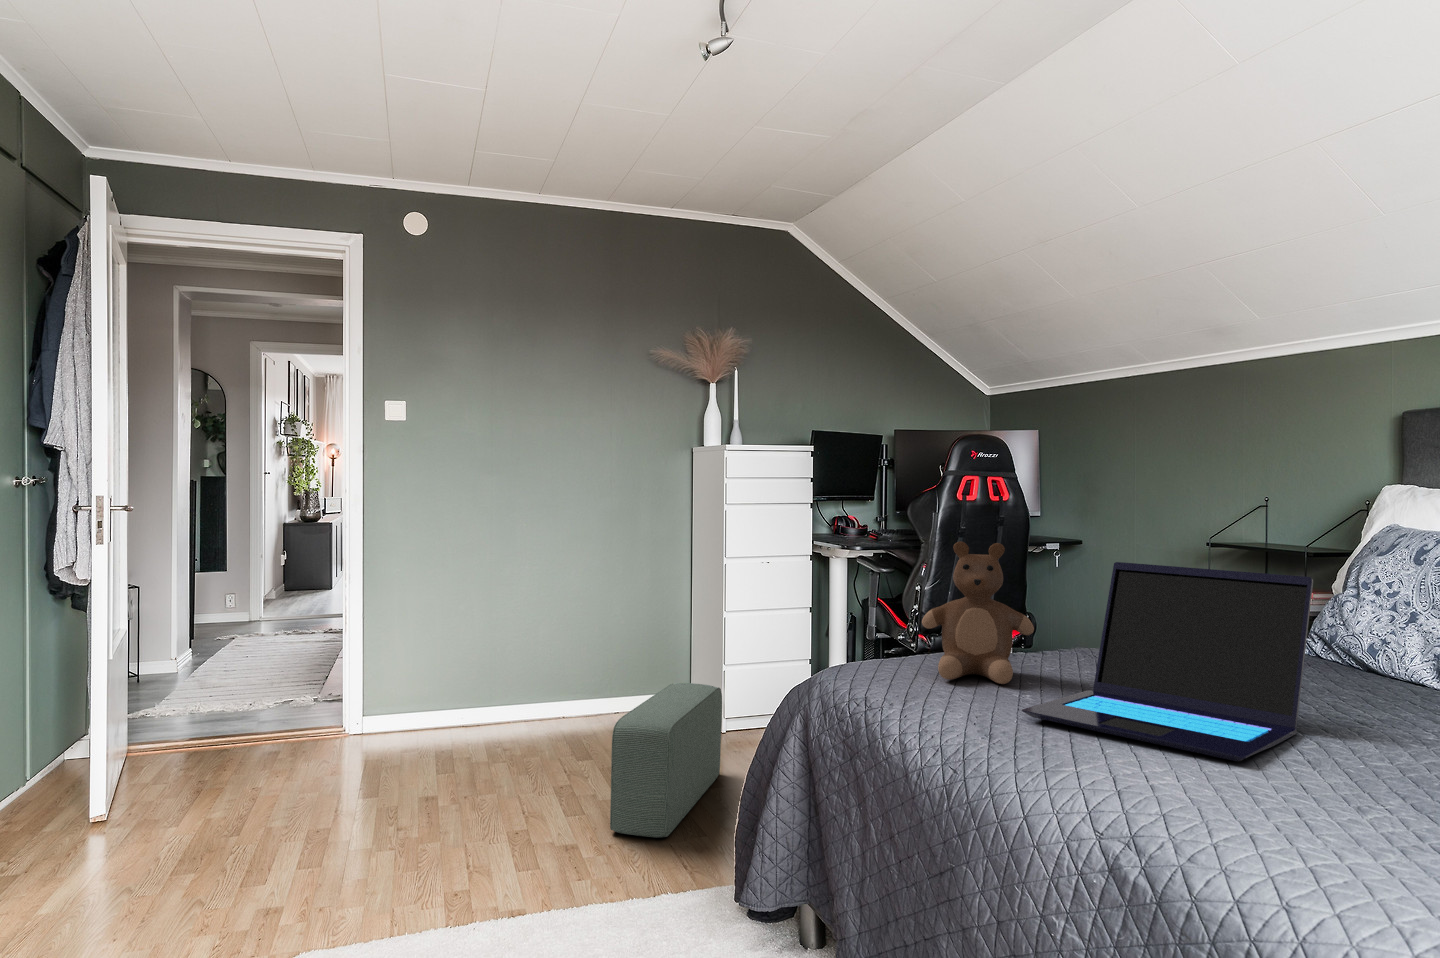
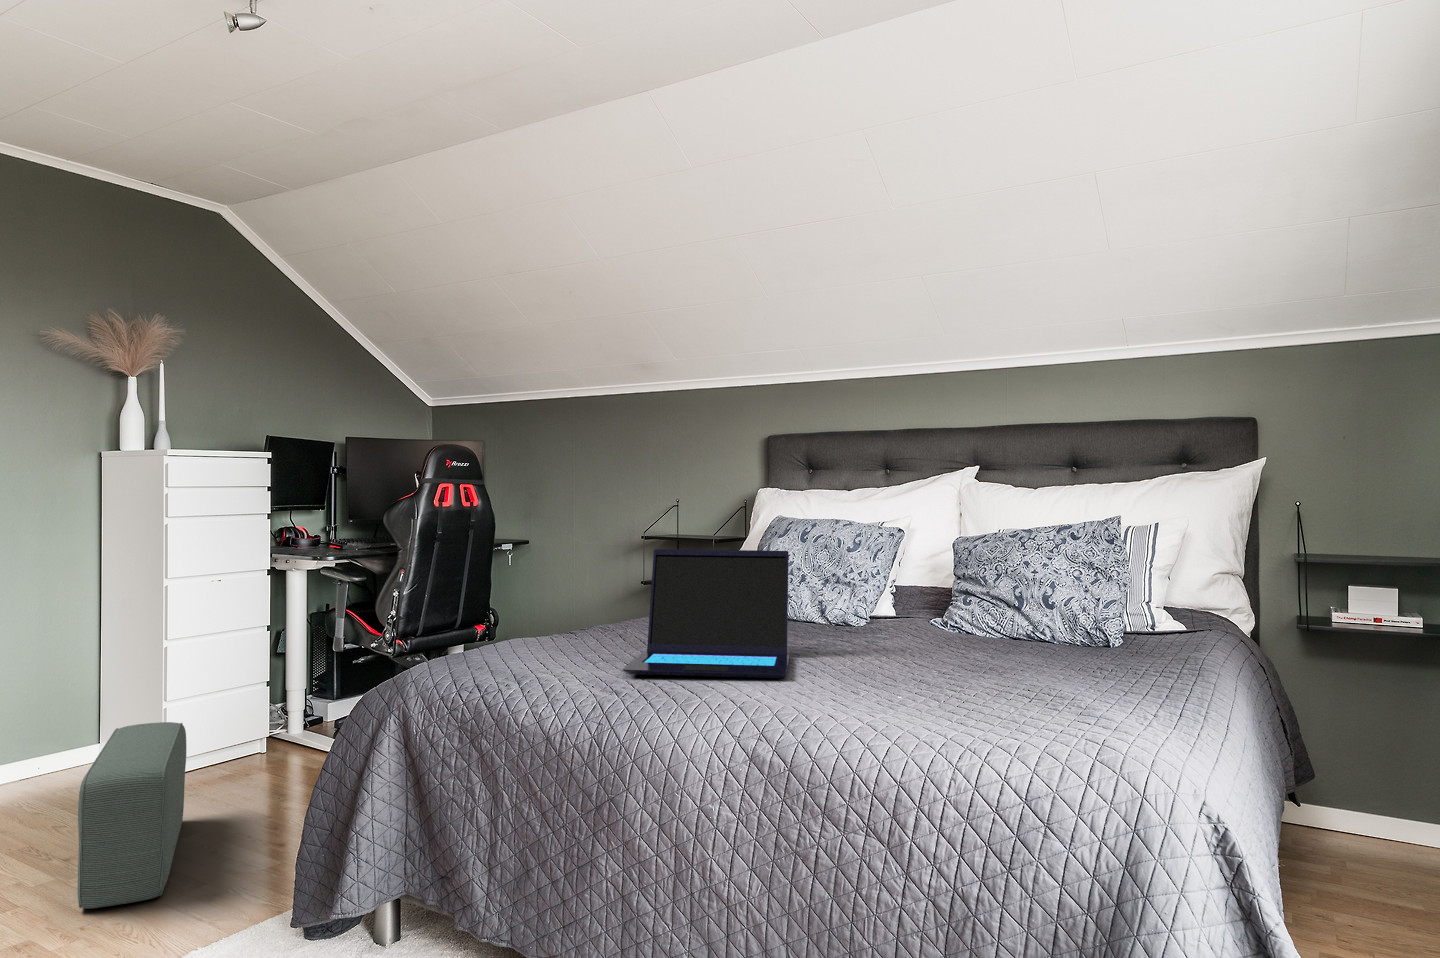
teddy bear: present [922,542,1034,684] -> none [494,540,587,660]

